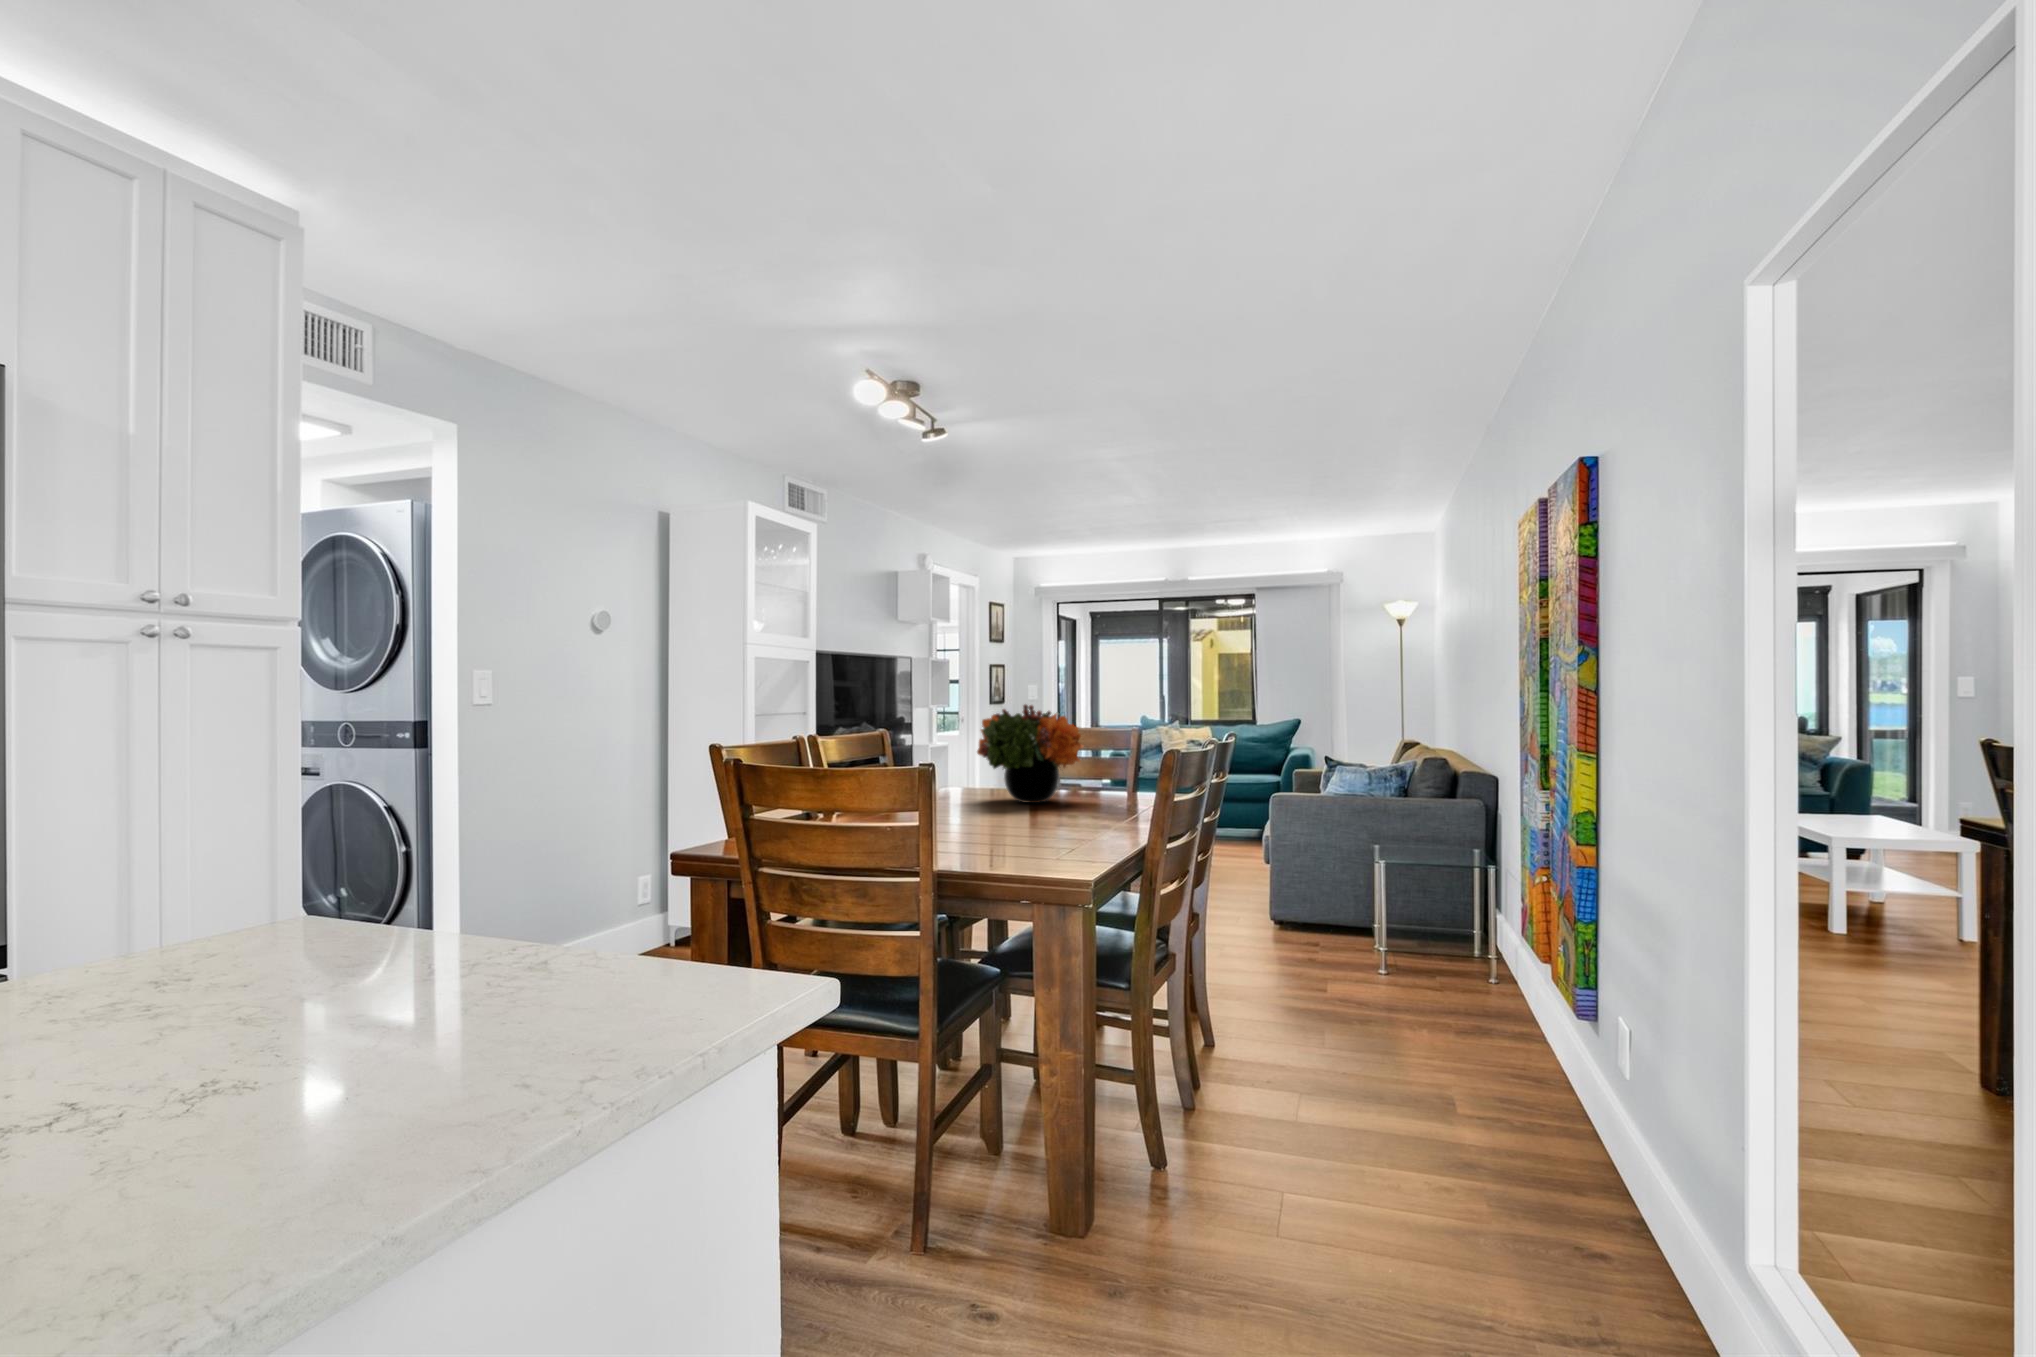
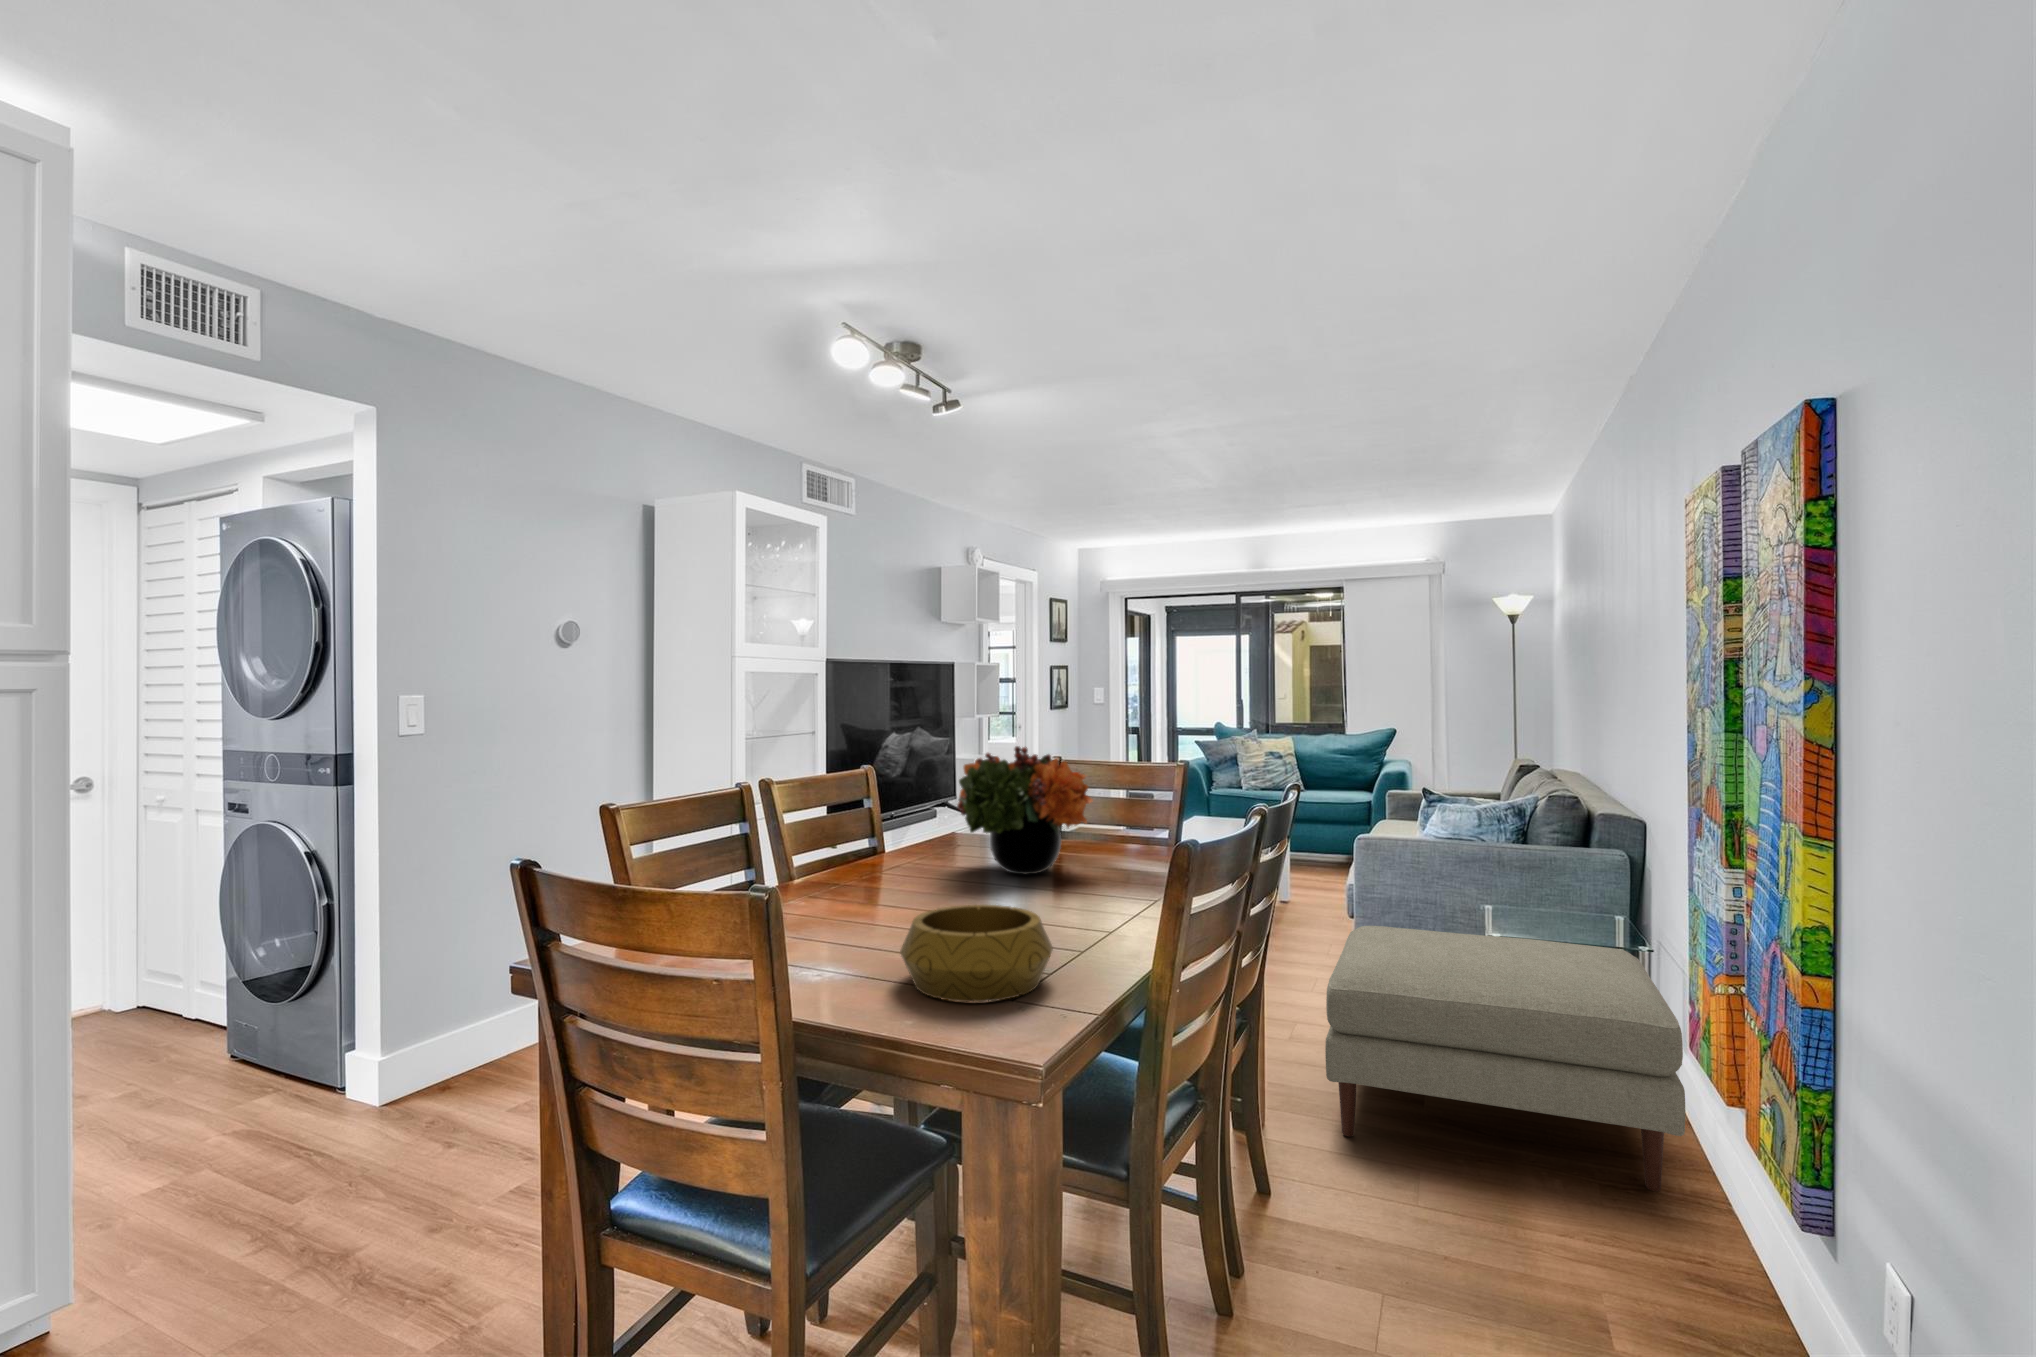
decorative bowl: none [982,801,1088,856] -> present [900,905,1053,1002]
ottoman: none [1256,859,1515,1033] -> present [1325,926,1685,1191]

